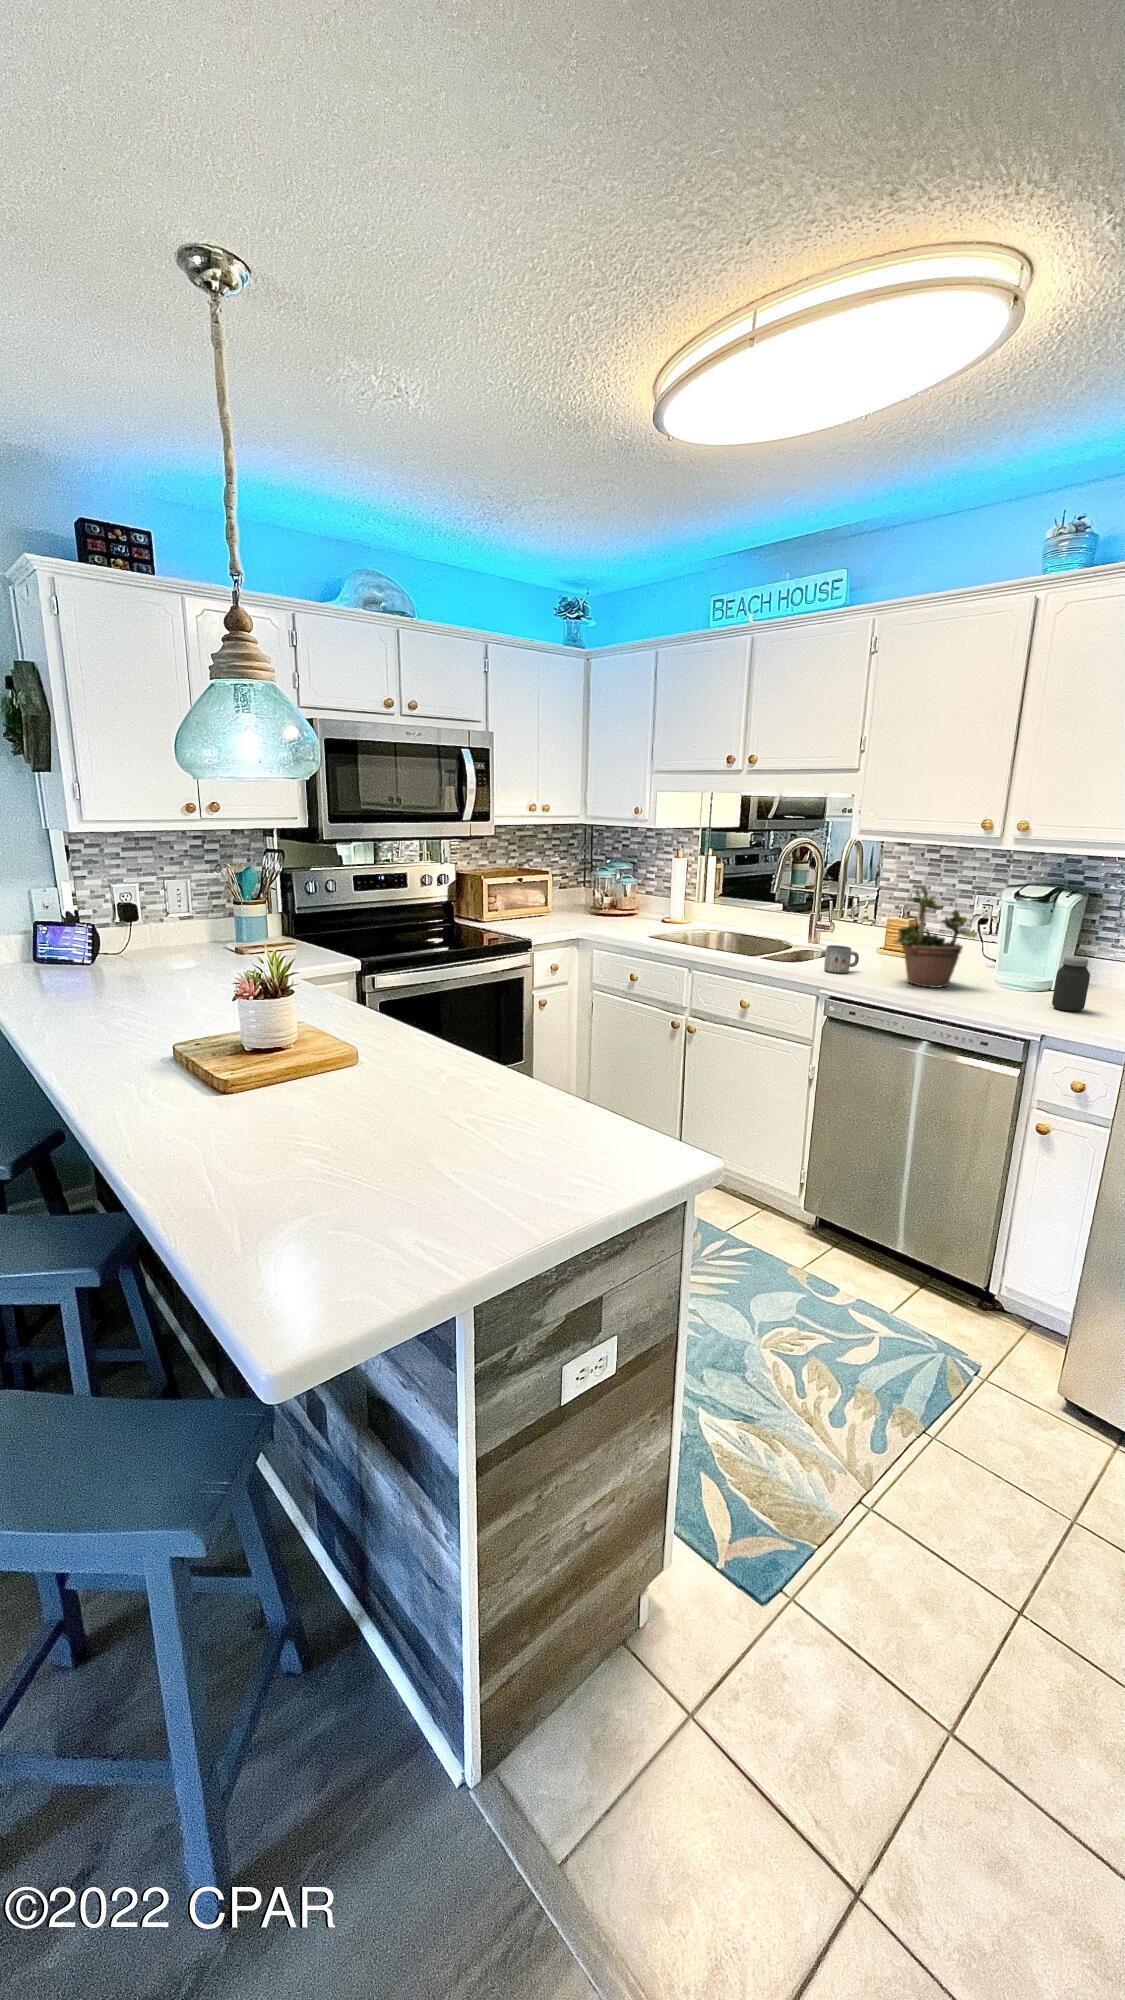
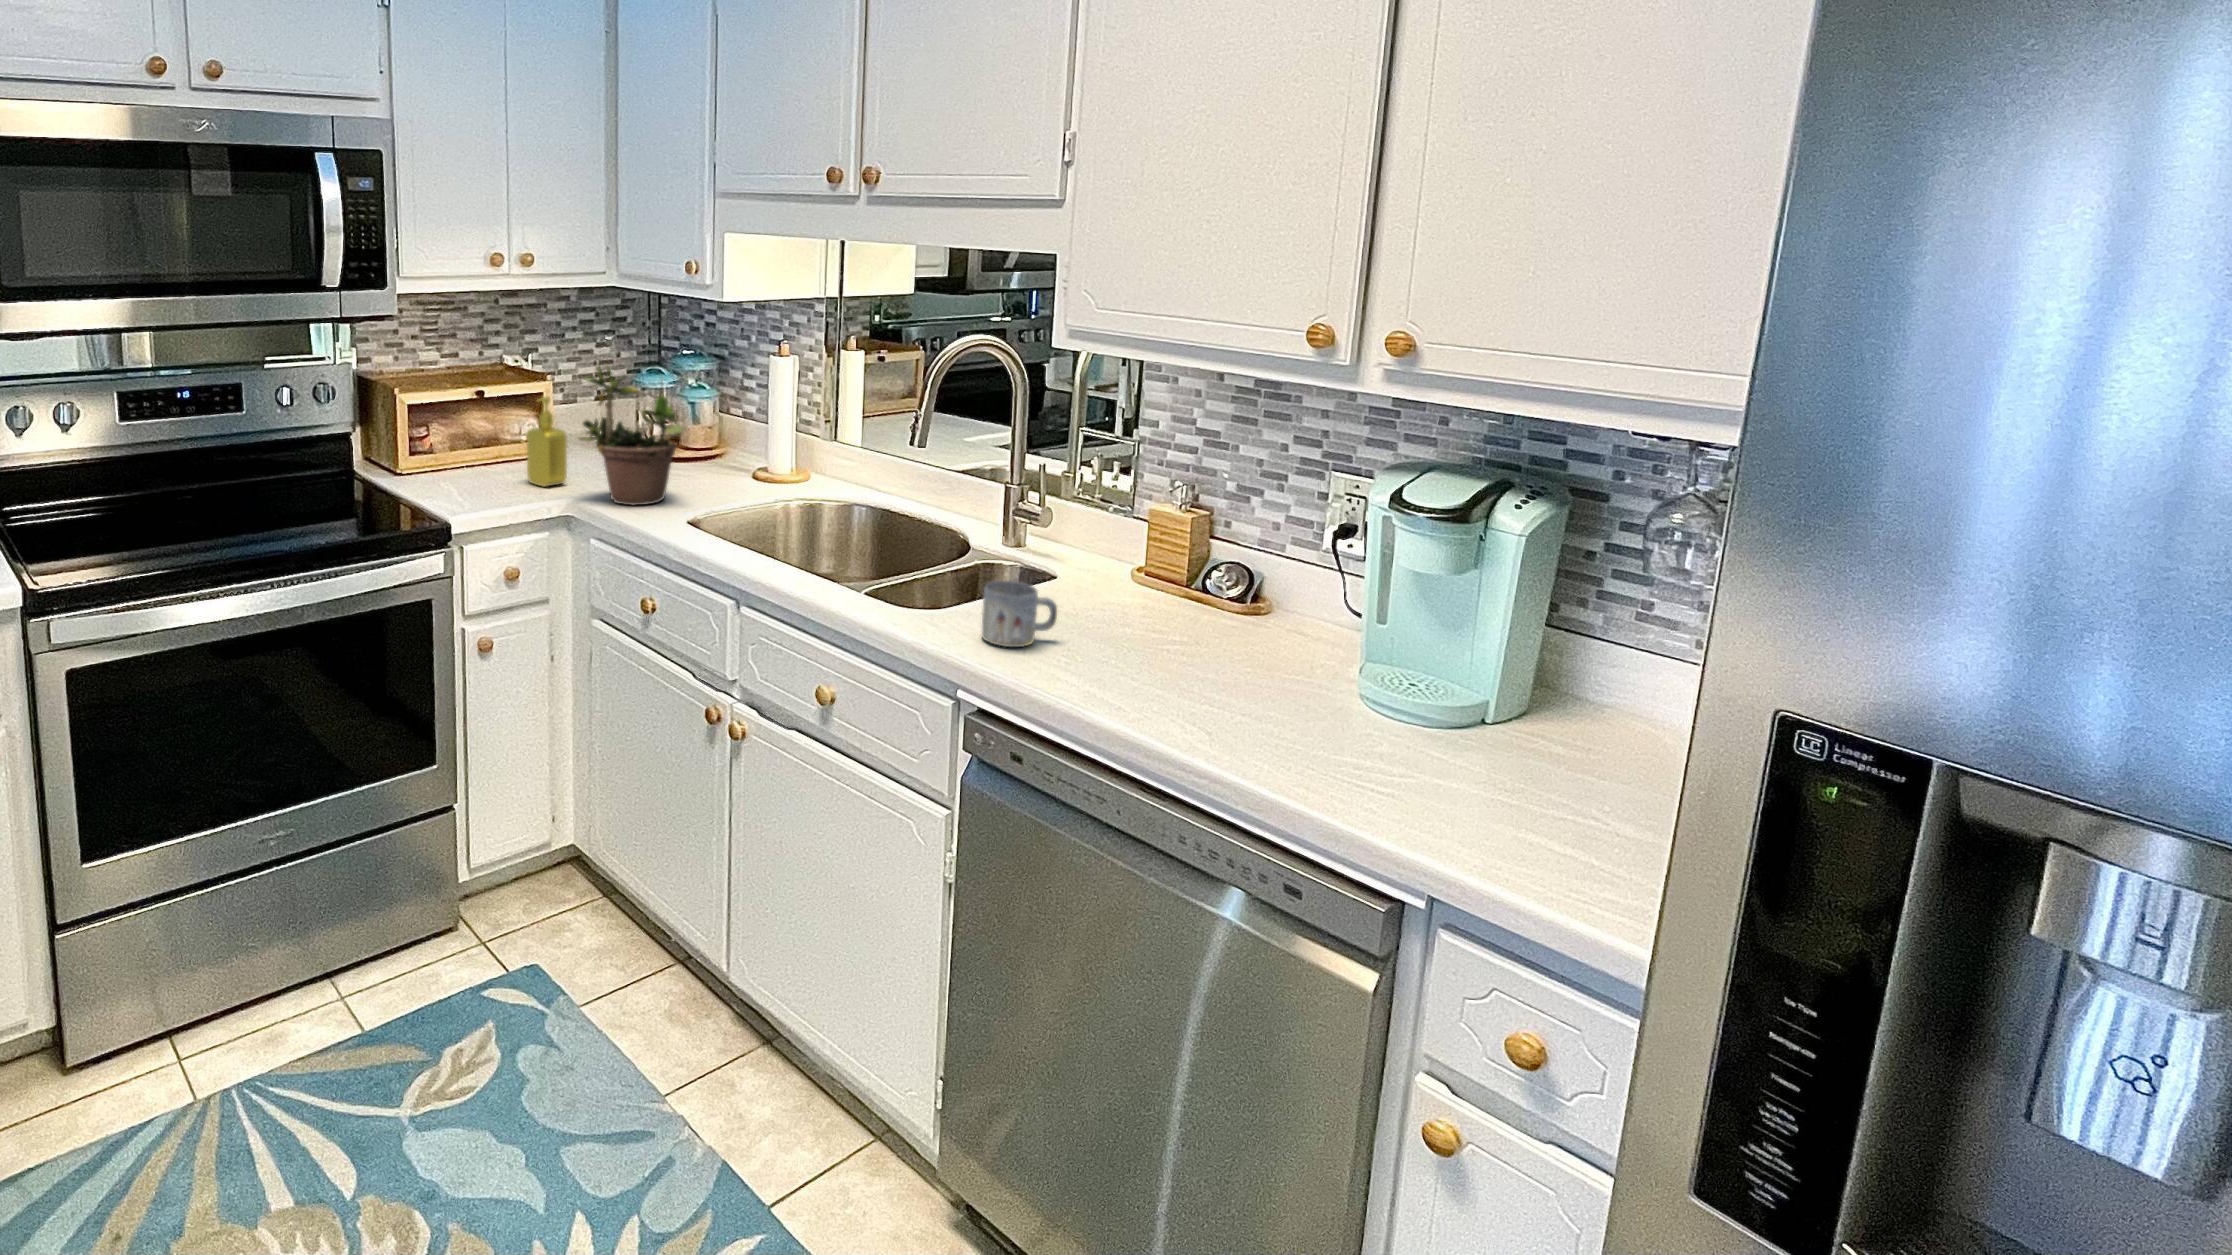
soap dispenser: none [545,879,567,926] -> present [527,396,567,487]
potted plant: present [894,888,977,988] -> present [579,366,684,505]
jar: present [1052,957,1090,1011] -> none [1464,675,1555,819]

